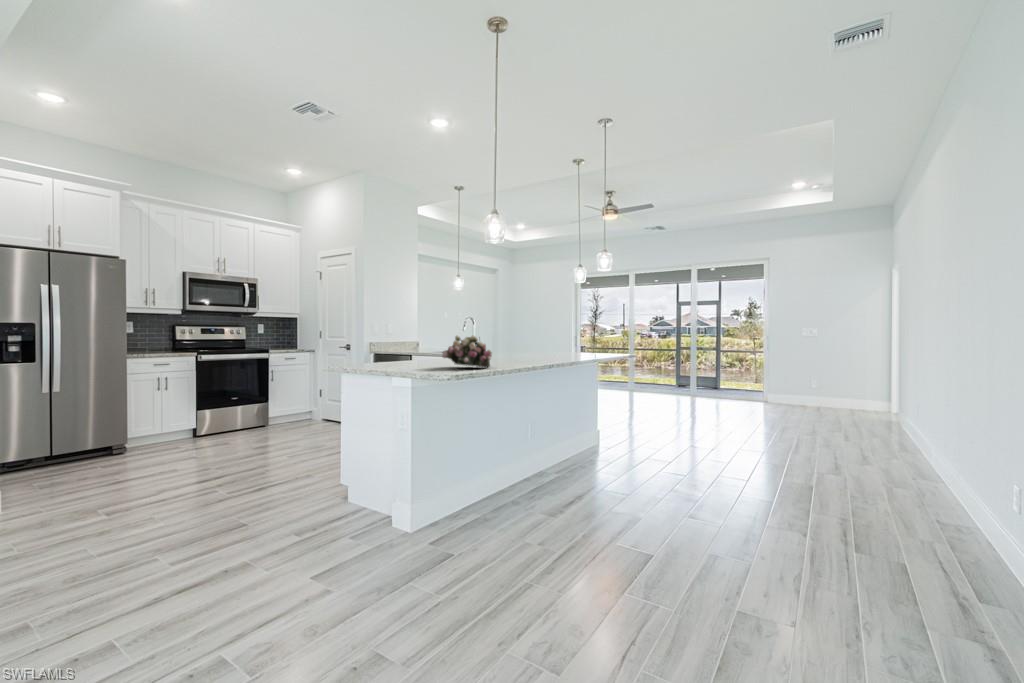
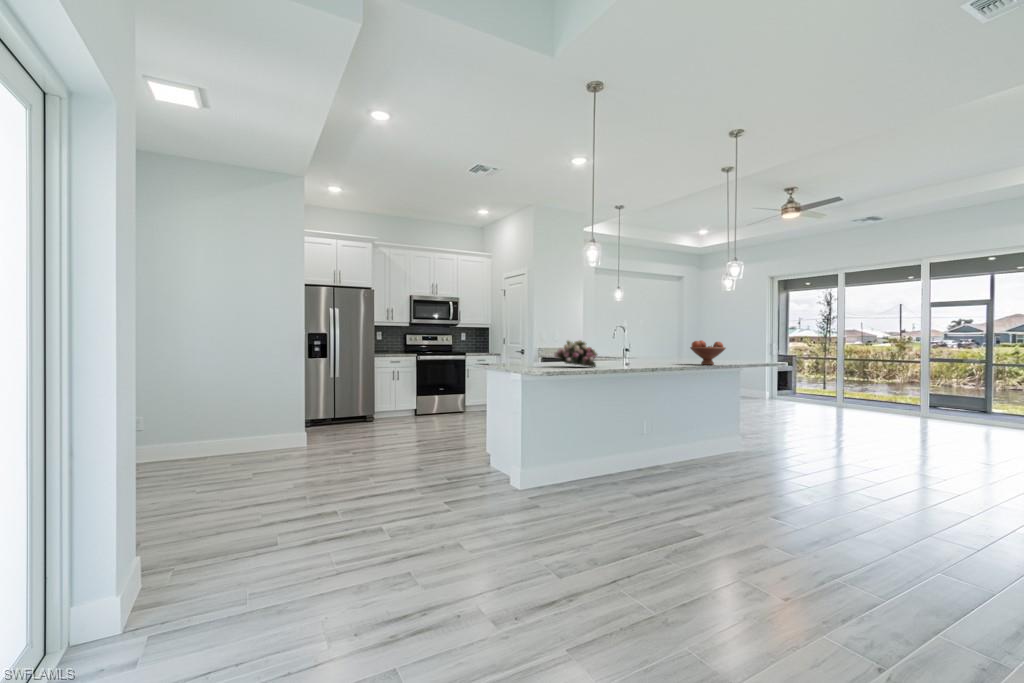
fruit bowl: none [562,334,596,359] -> present [690,340,726,365]

